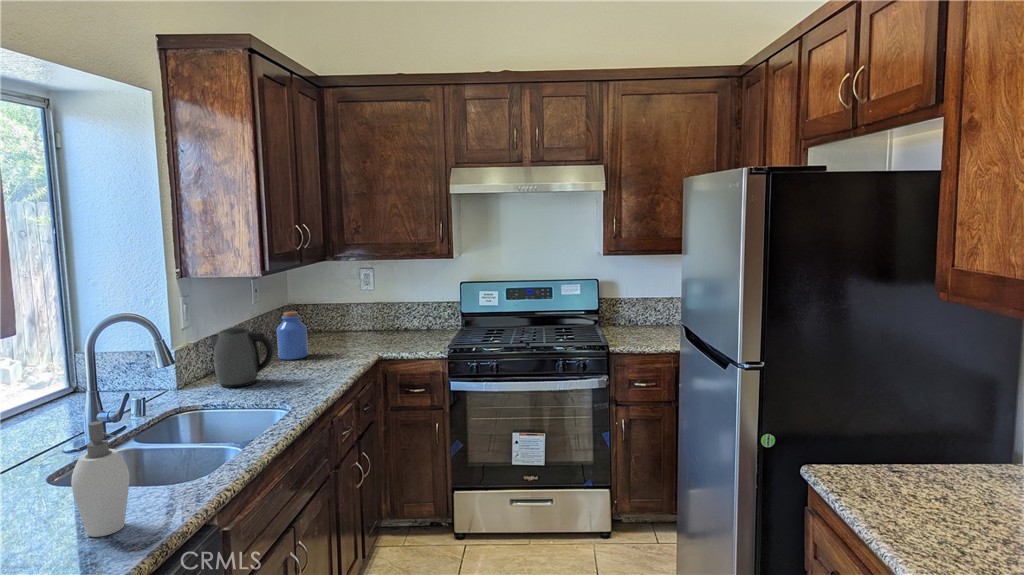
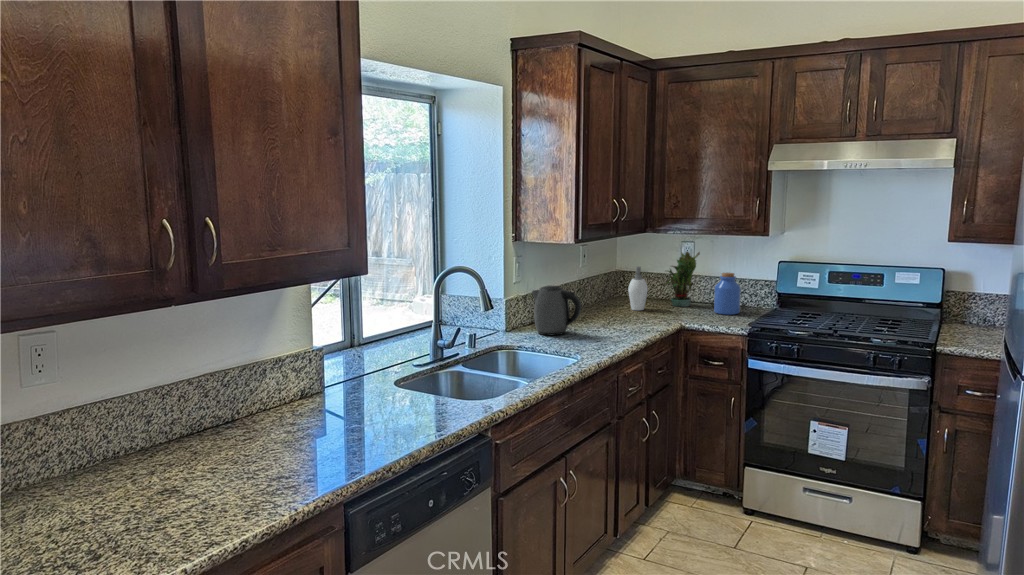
potted plant: none [348,279,384,337] -> present [664,252,700,307]
jar: present [277,311,308,360] -> present [714,273,741,315]
soap dispenser: present [71,421,129,537] -> present [628,267,648,310]

